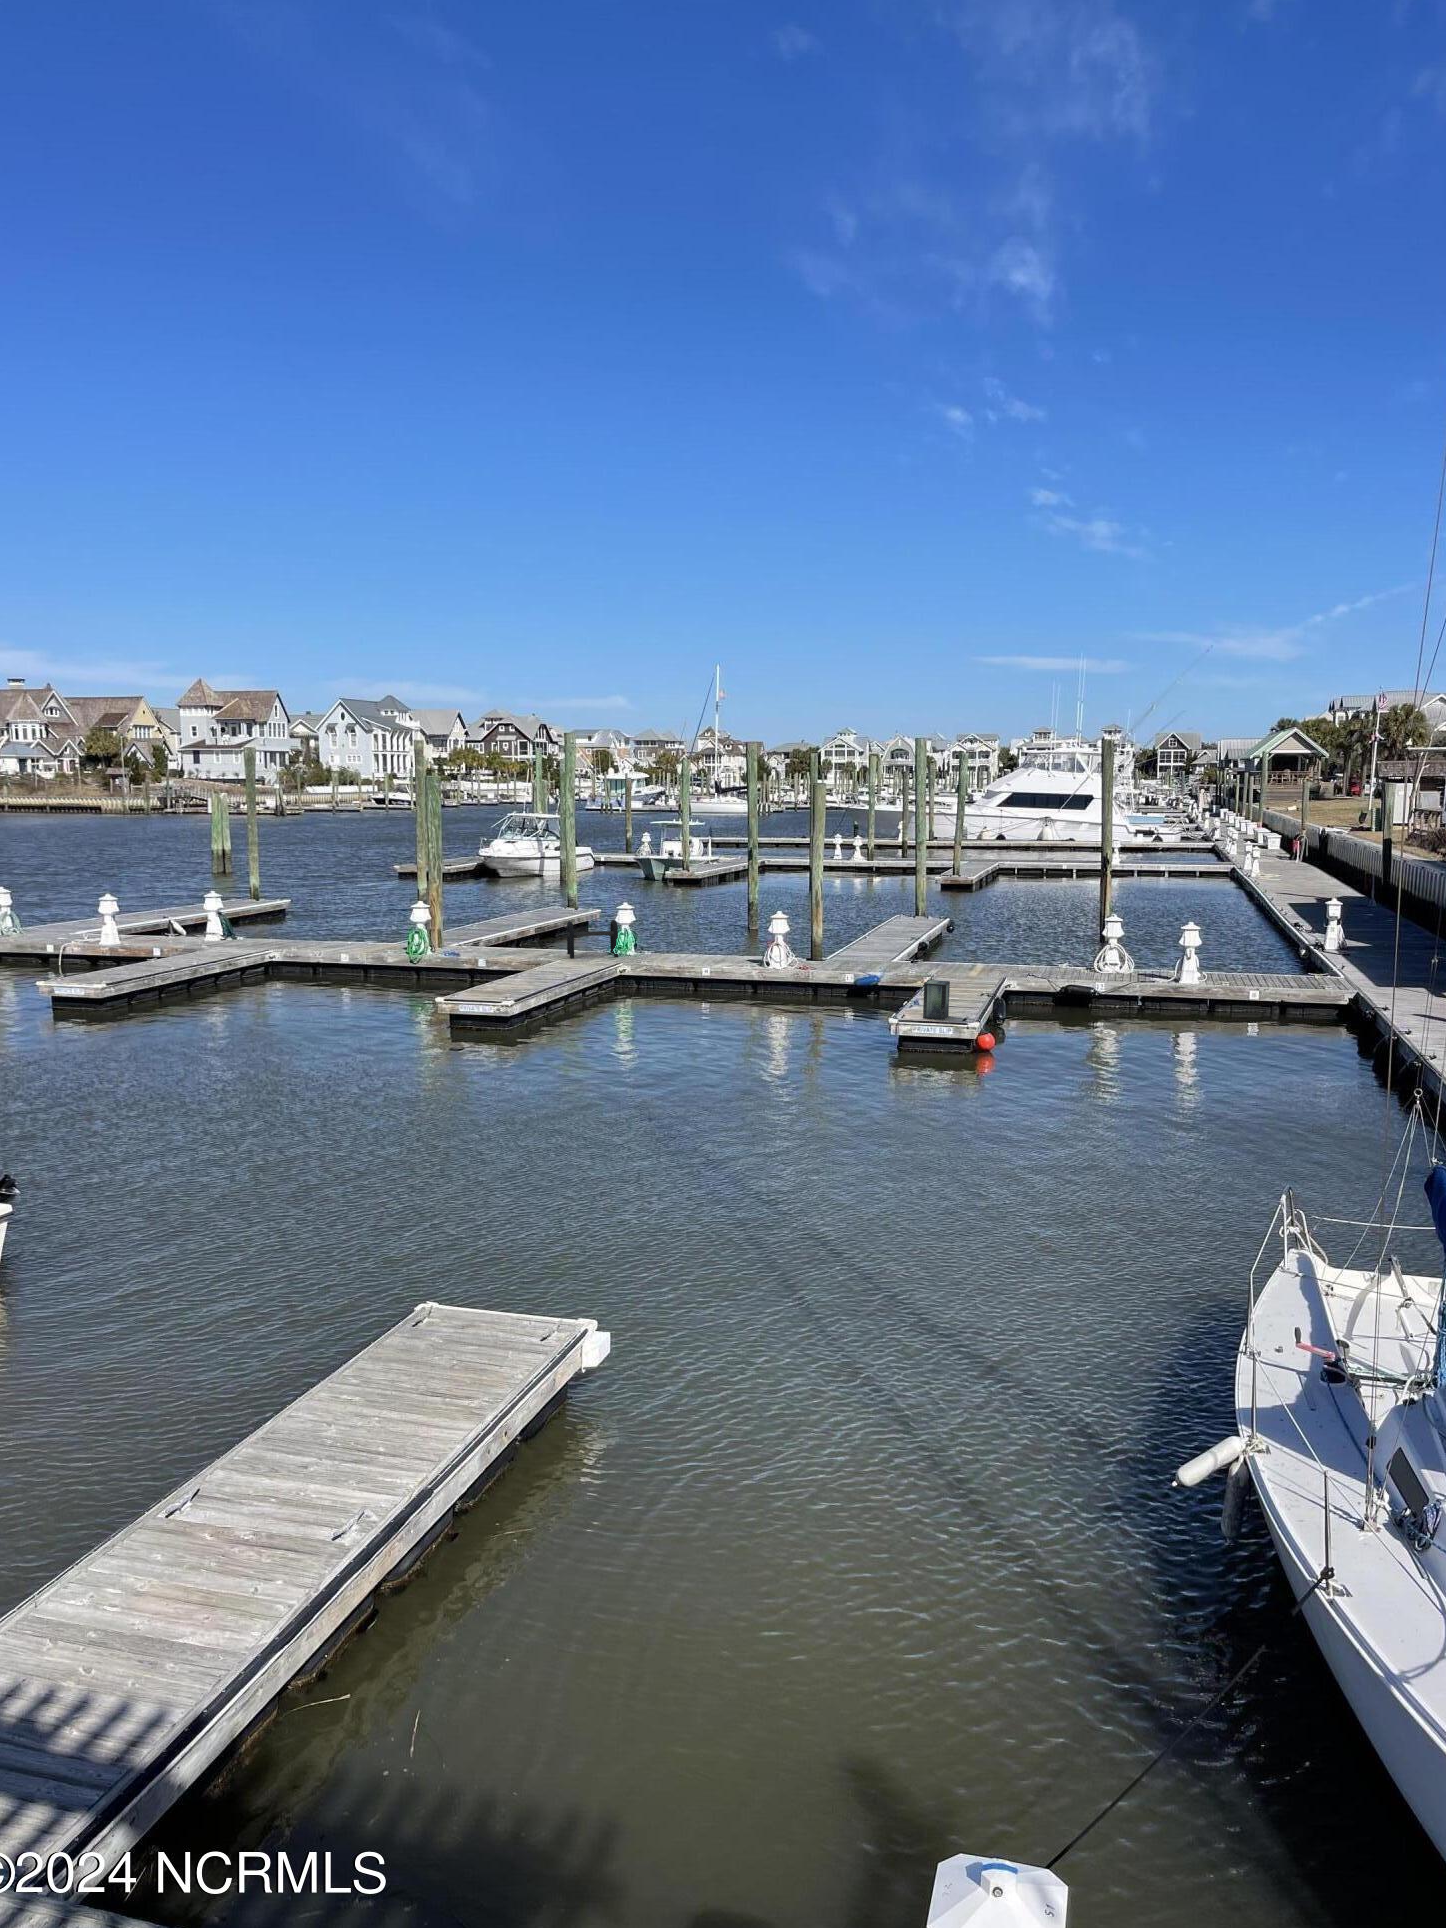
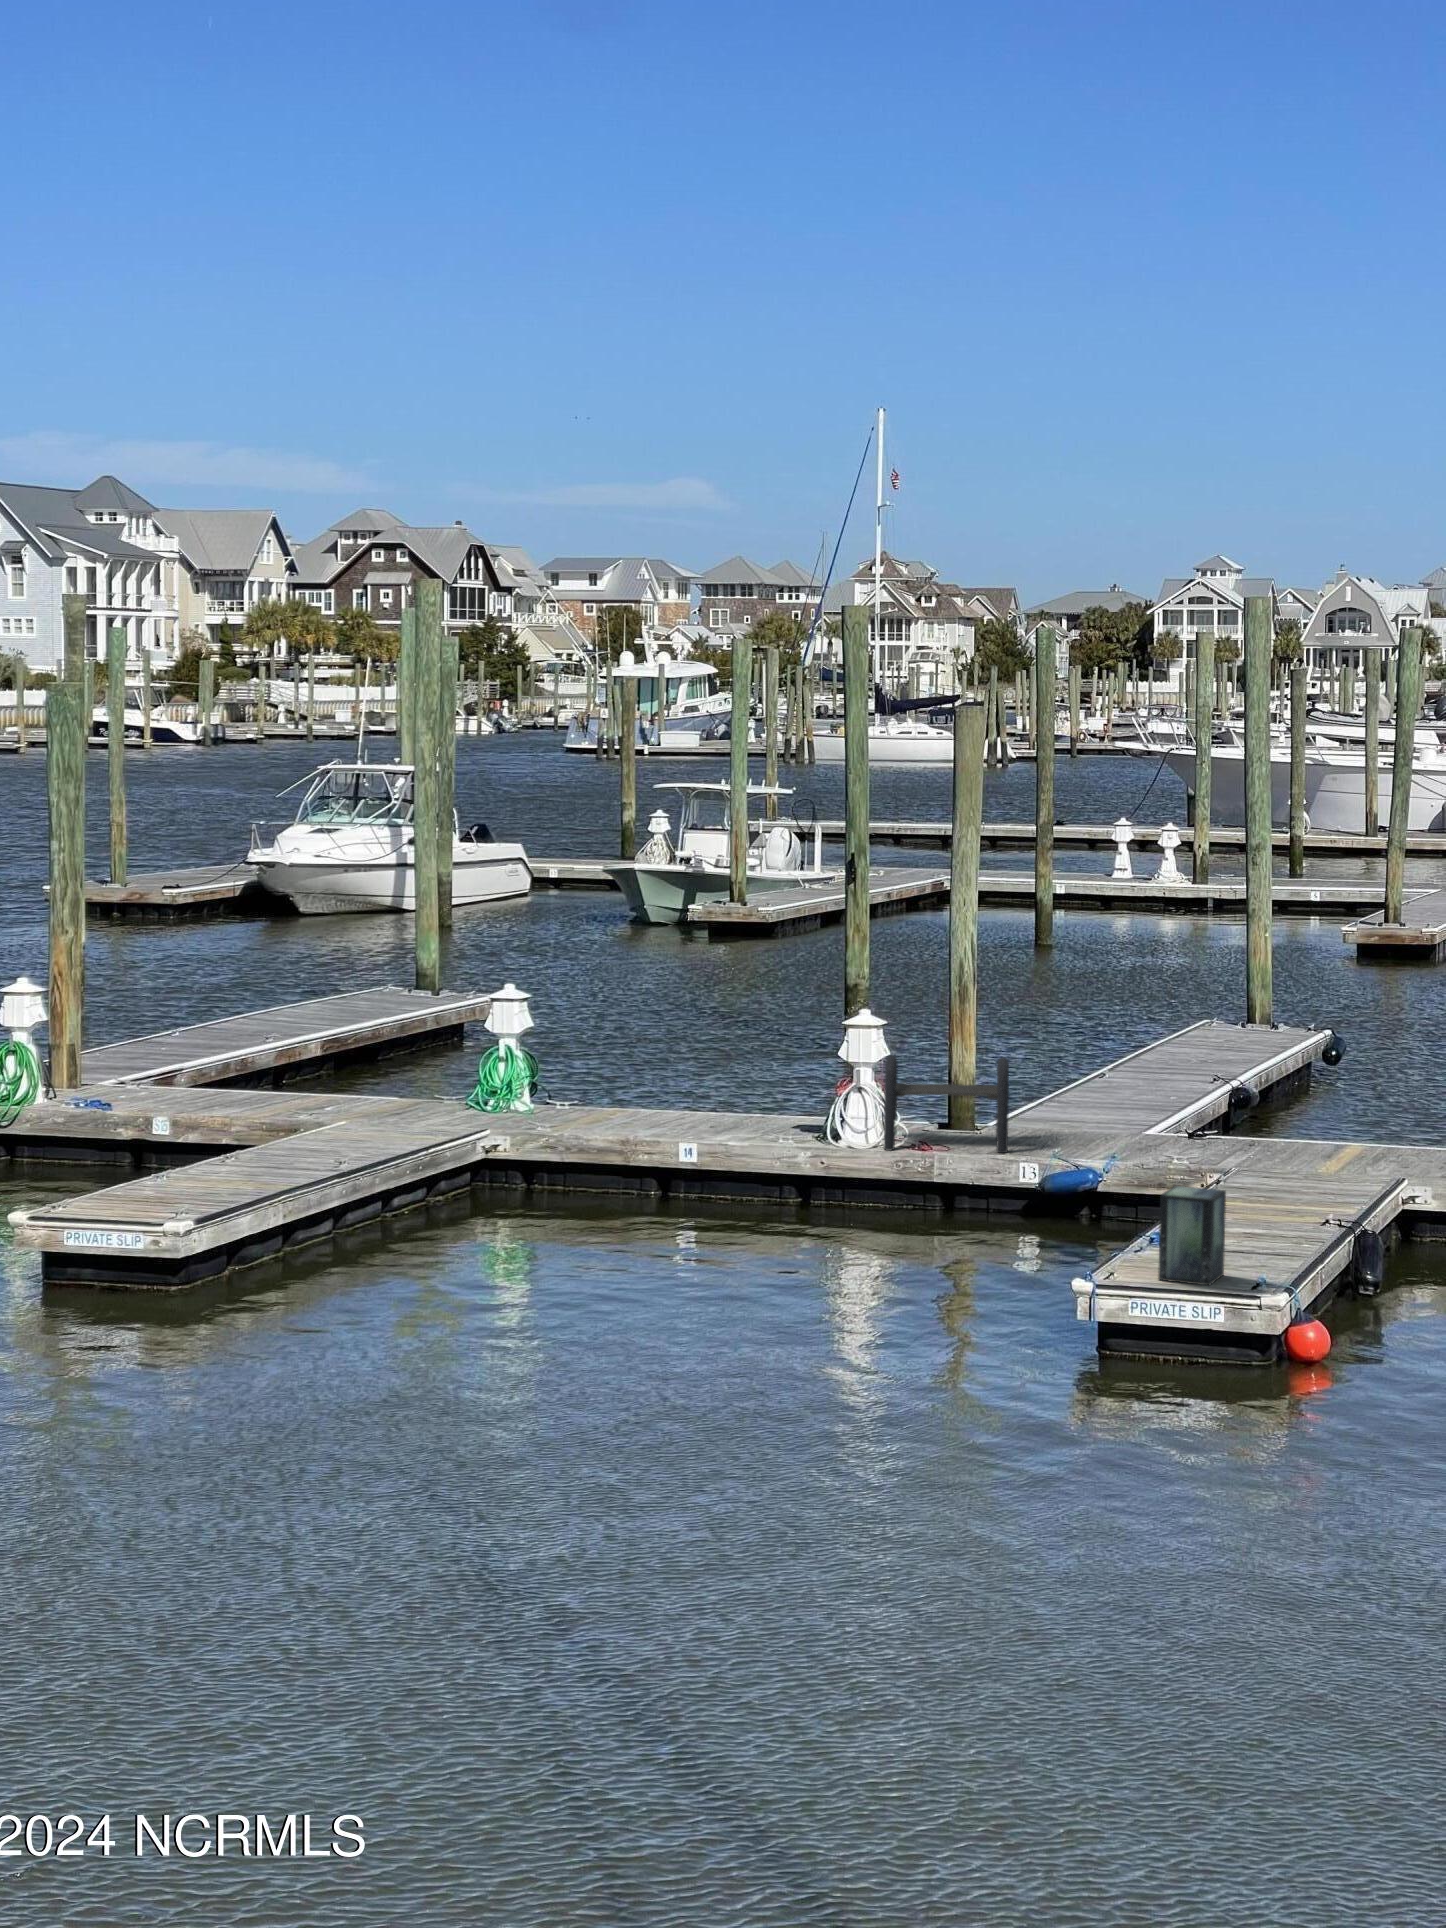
bench: present [567,920,618,959] -> present [884,1055,1009,1153]

